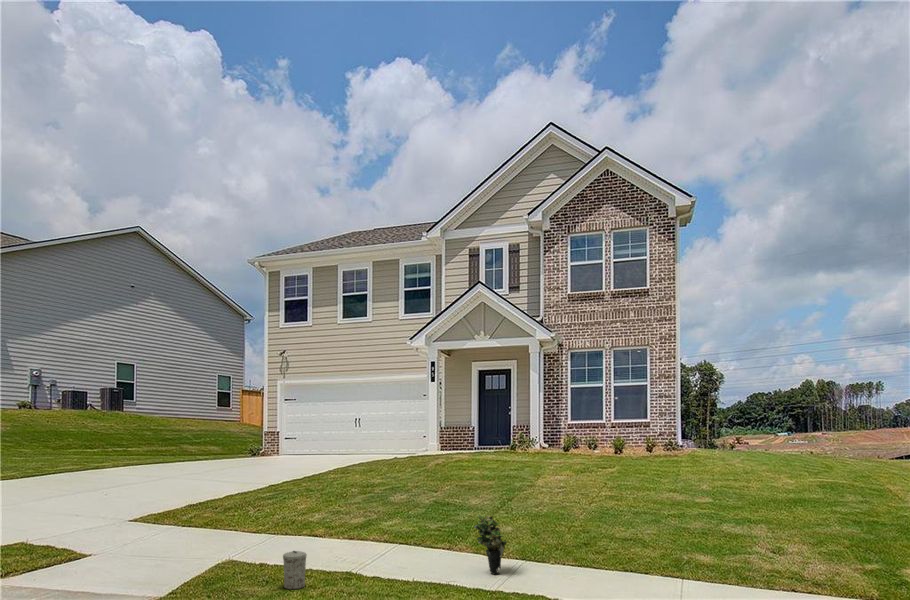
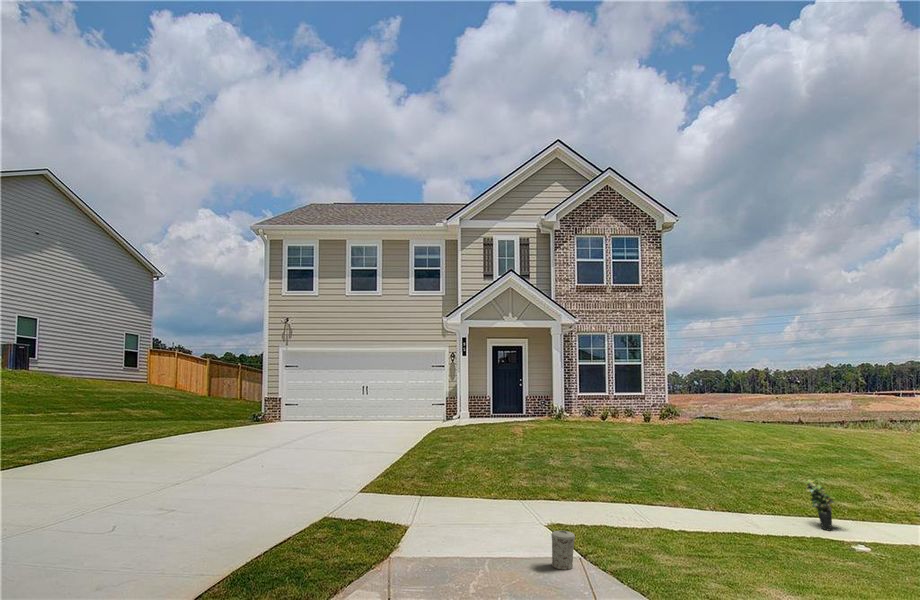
trash can: present [283,551,307,589] -> present [551,531,575,570]

